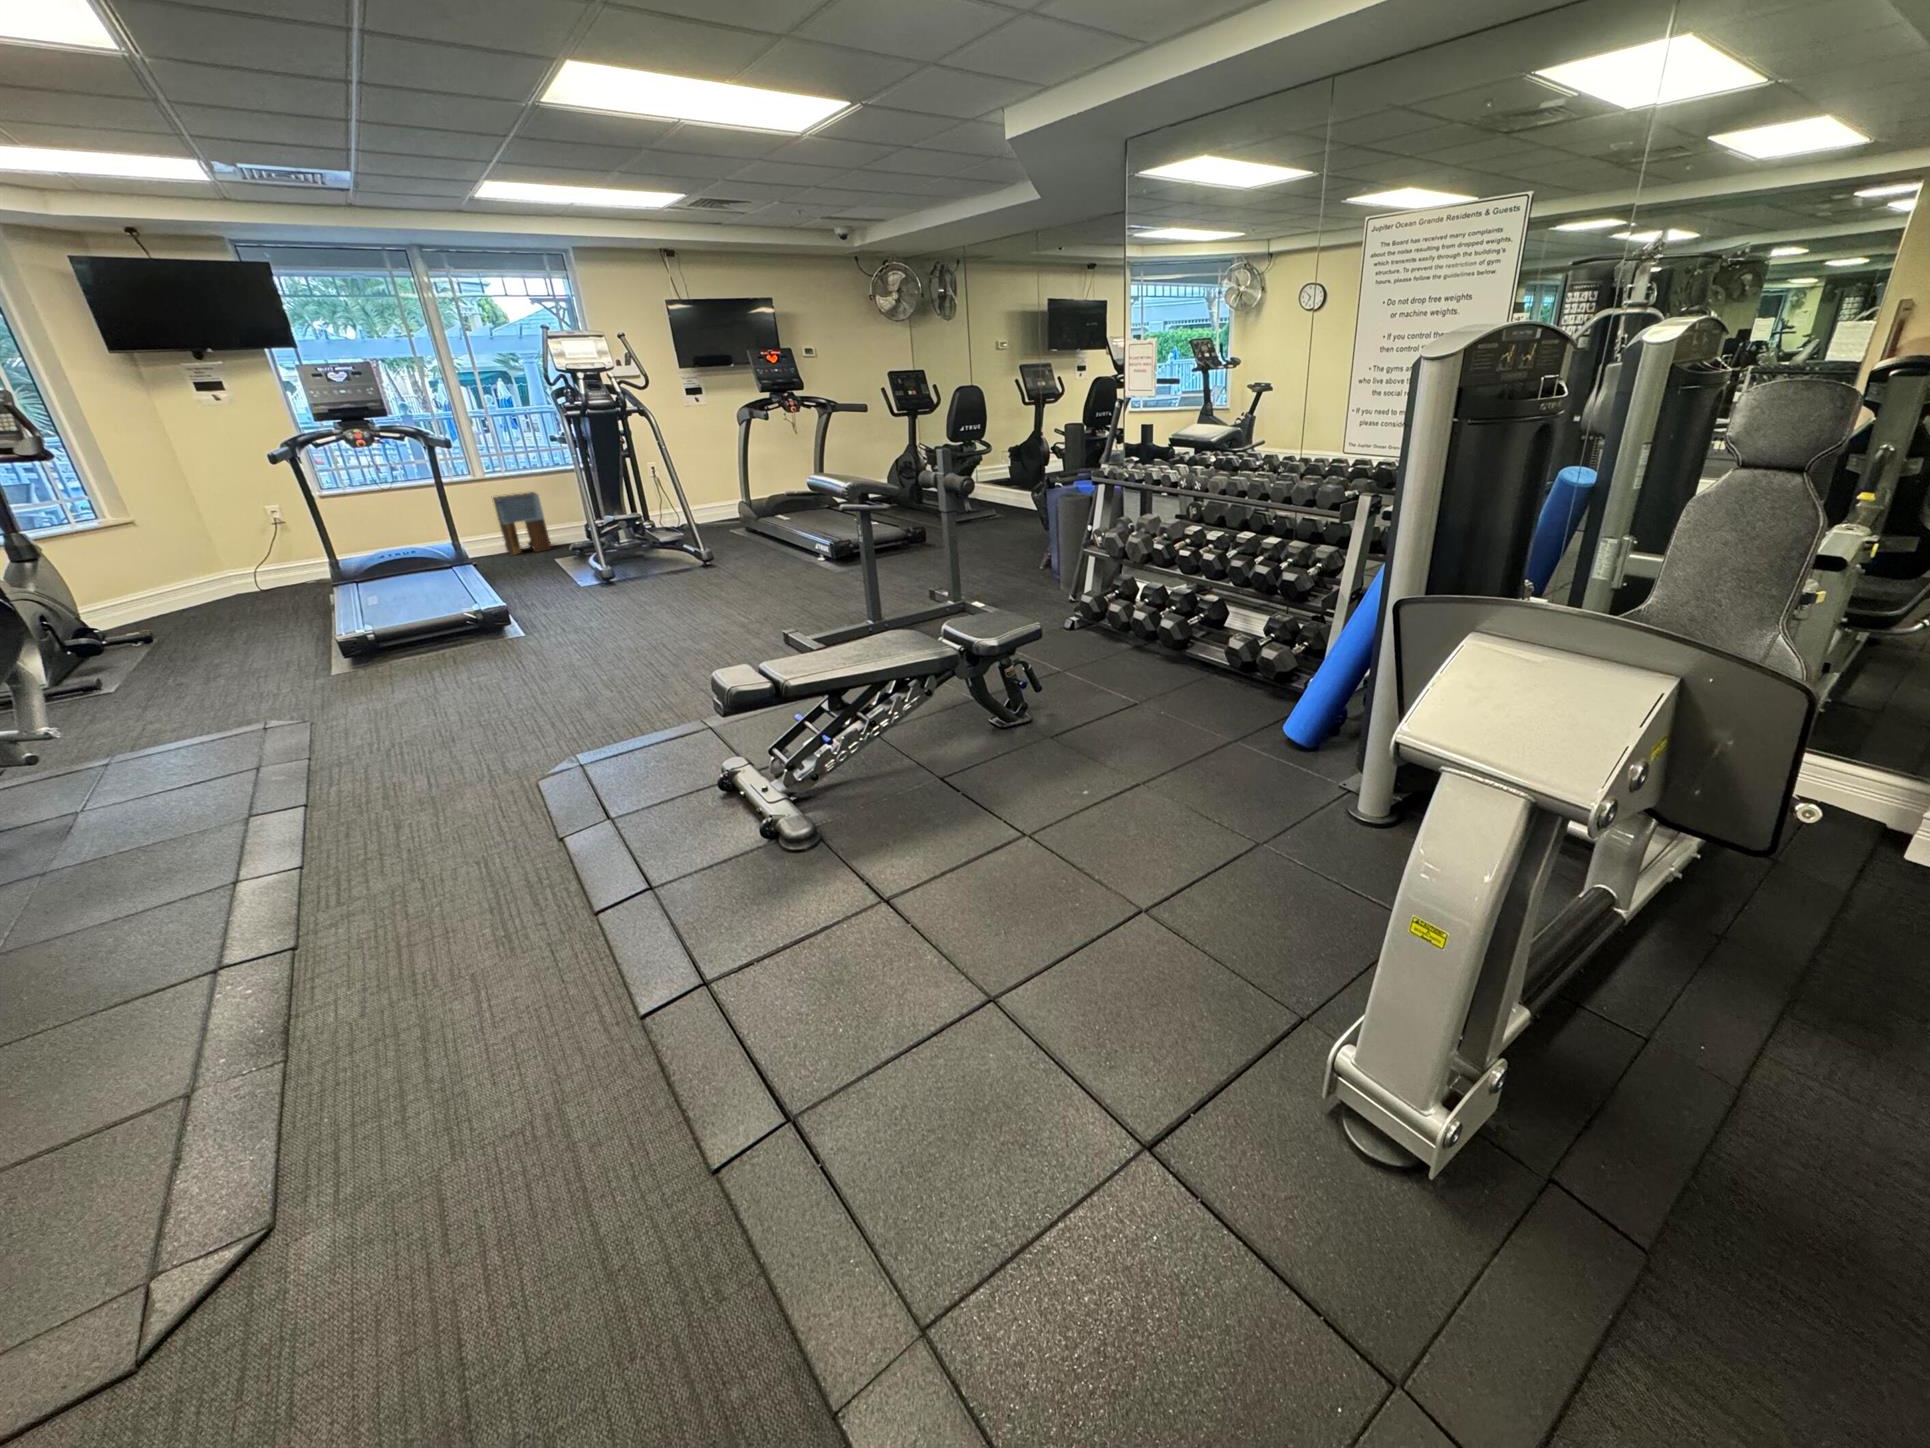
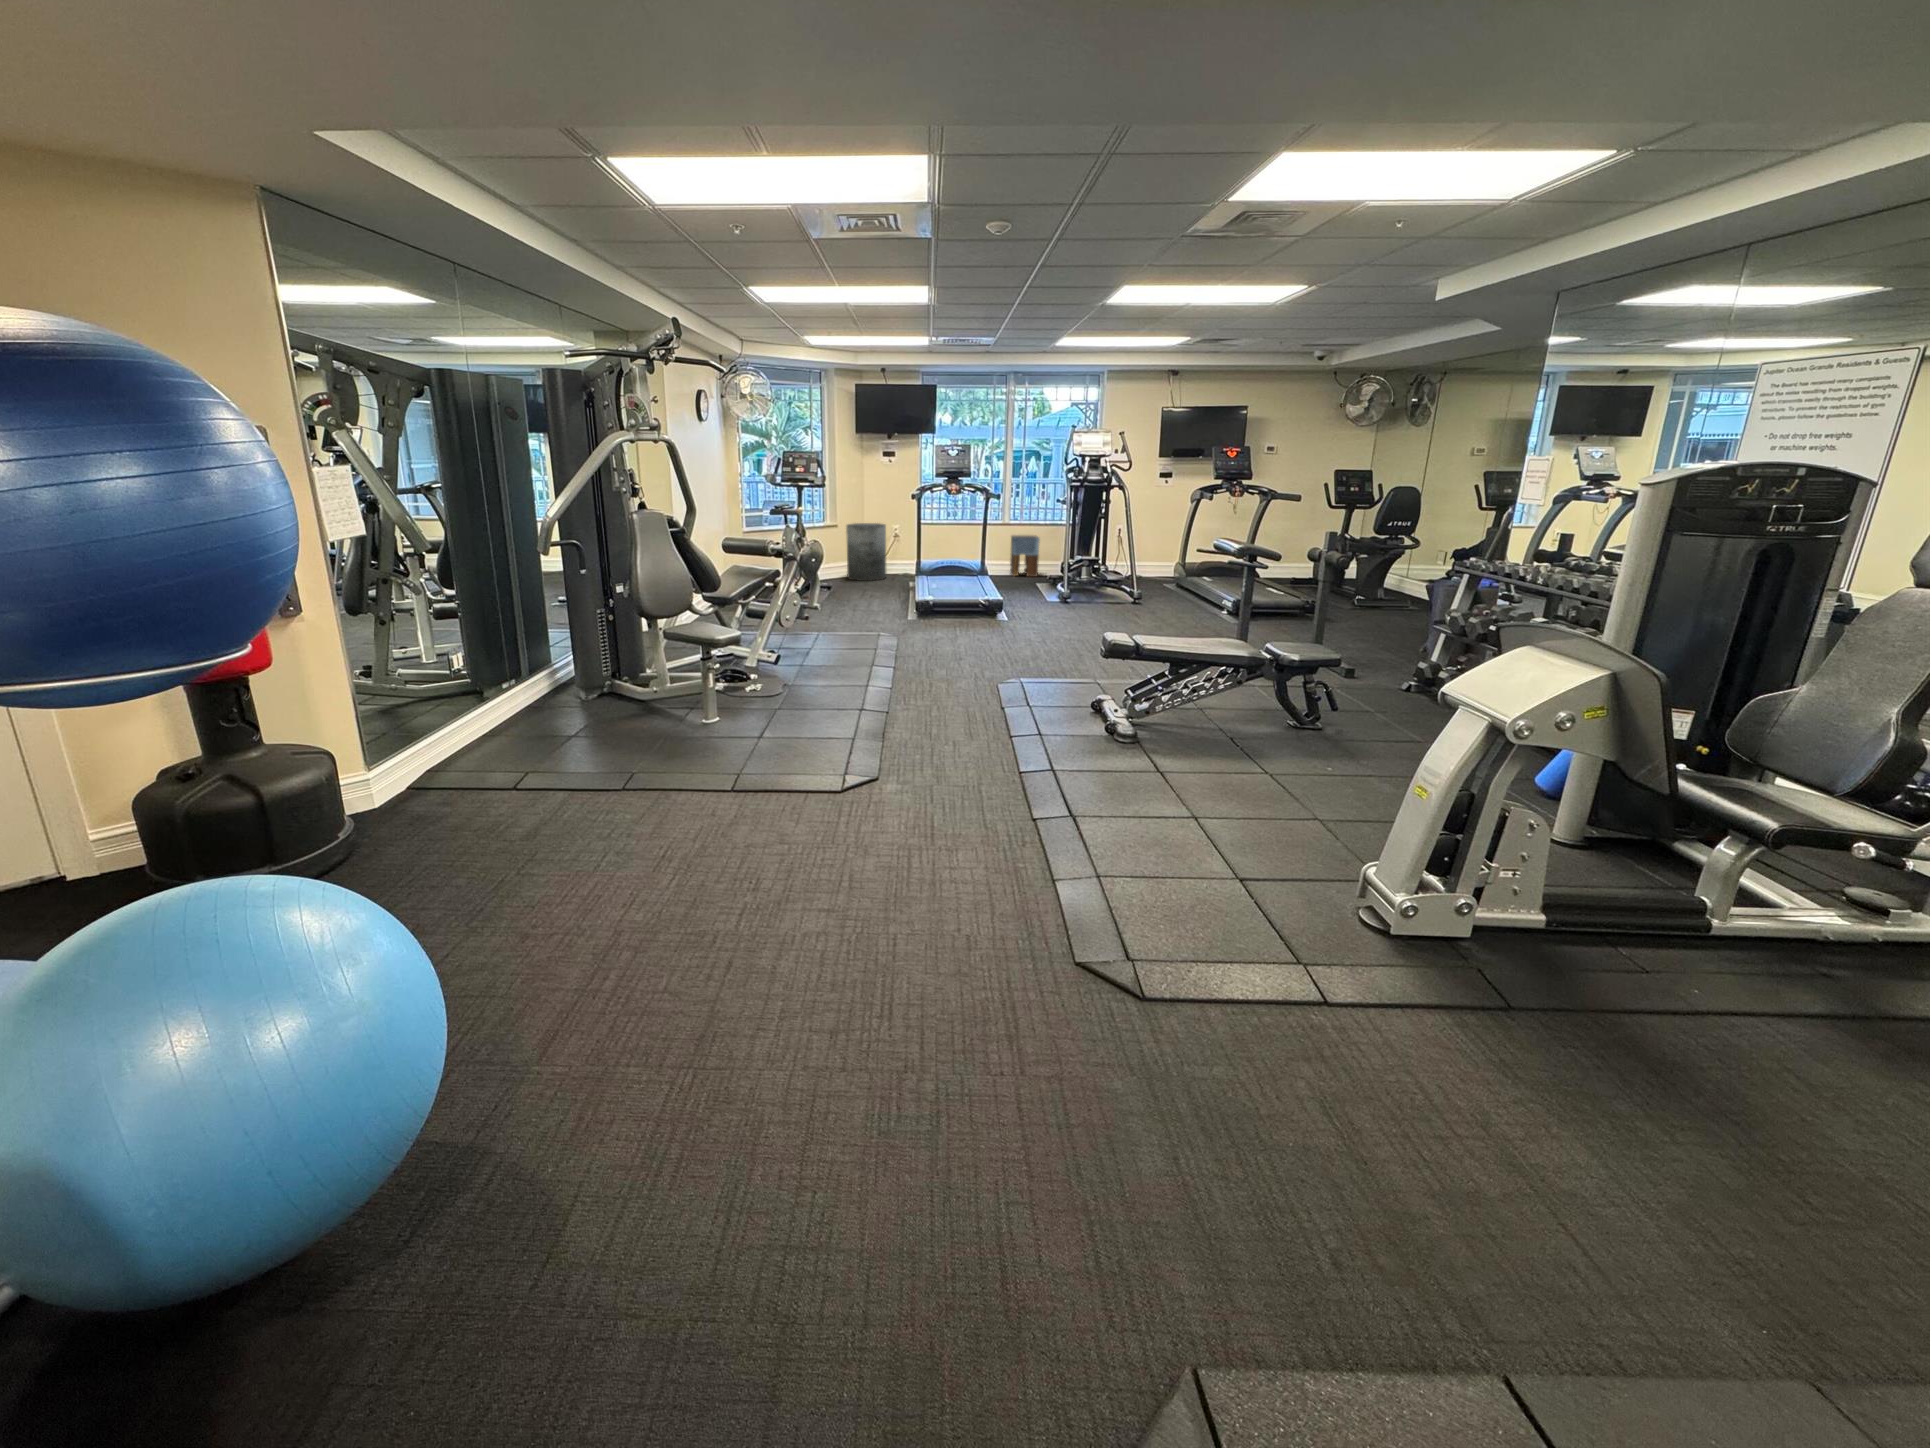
trash can: none [154,508,278,613] -> present [846,523,886,581]

